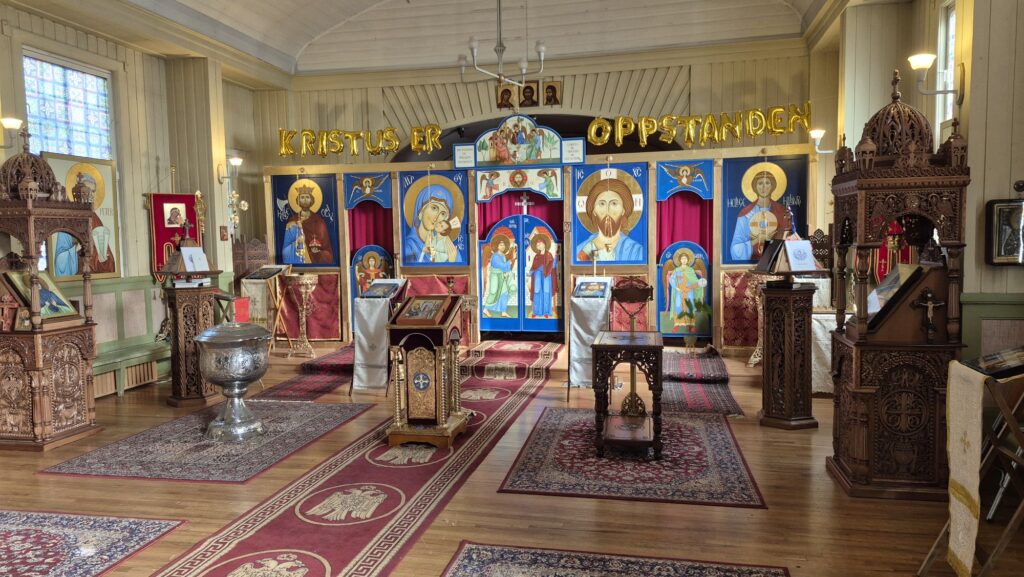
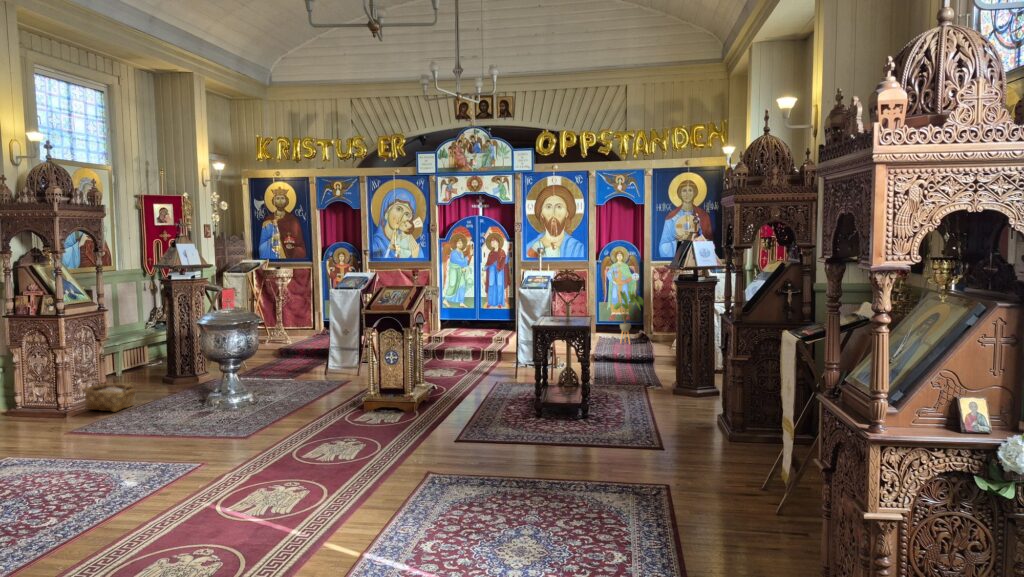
woven basket: none [65,402,126,444] -> present [84,378,136,412]

